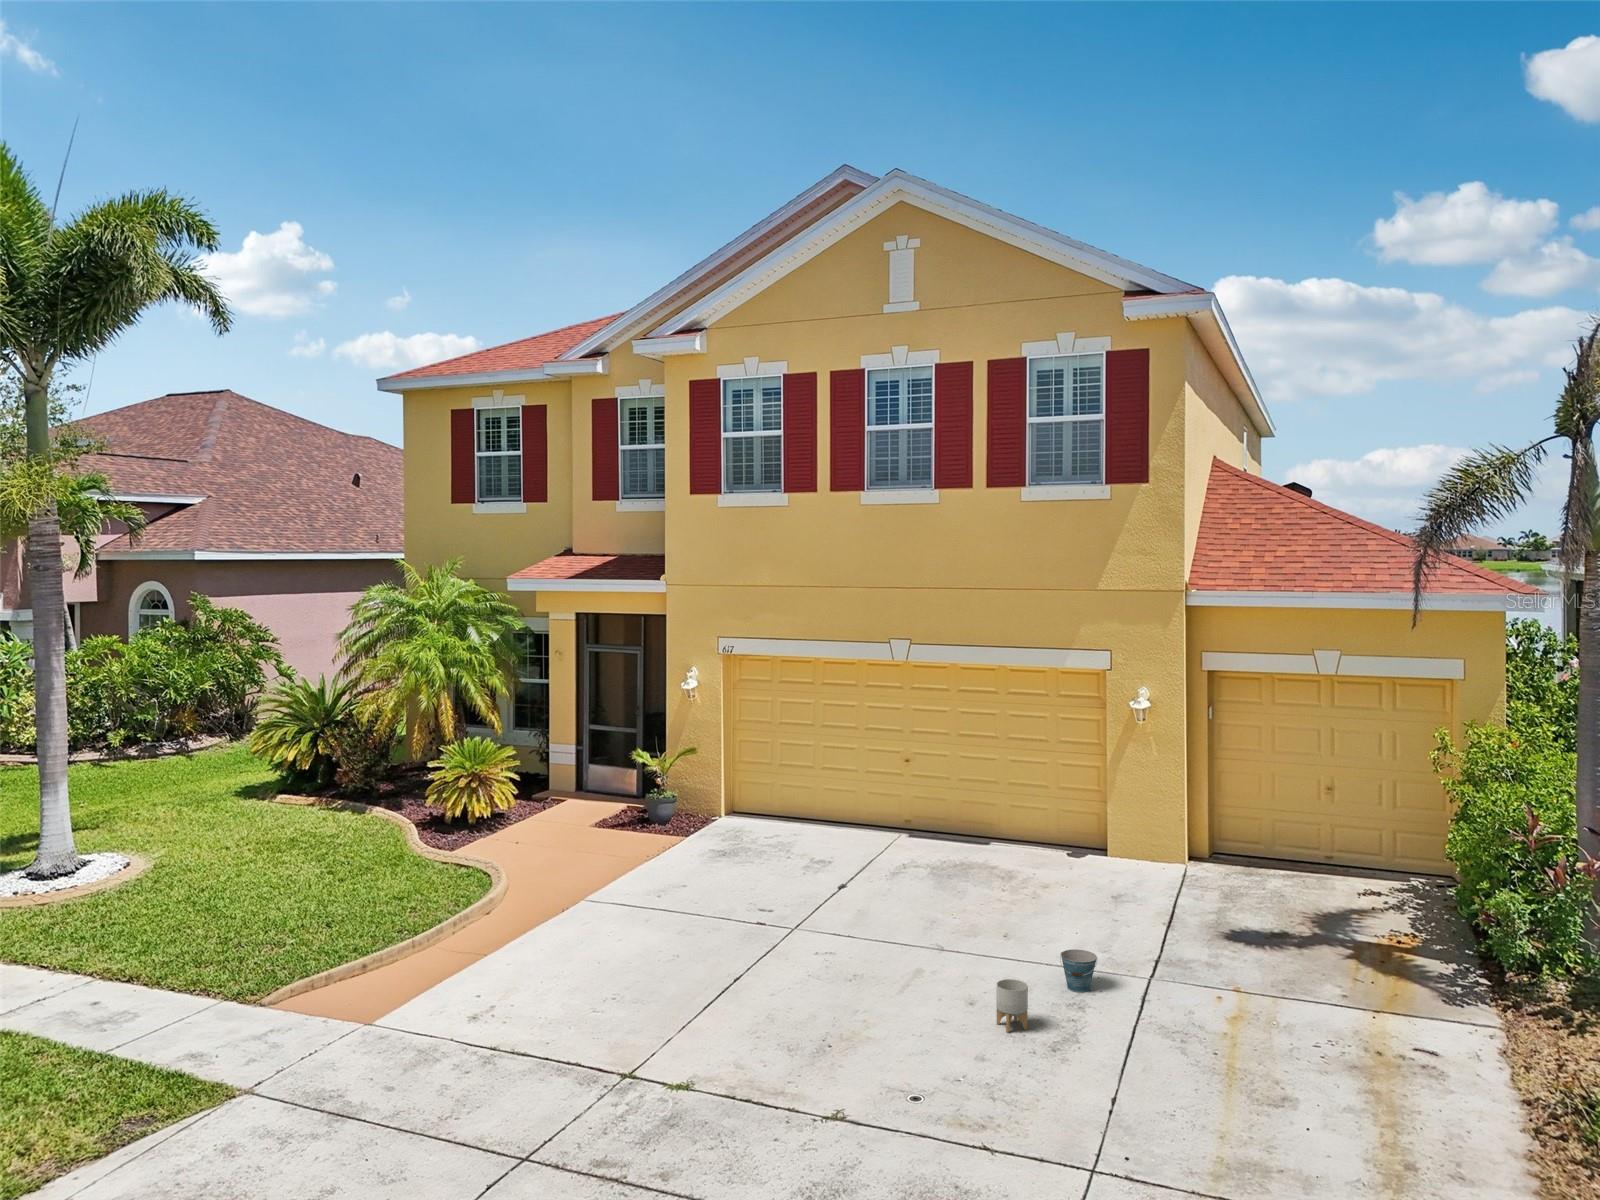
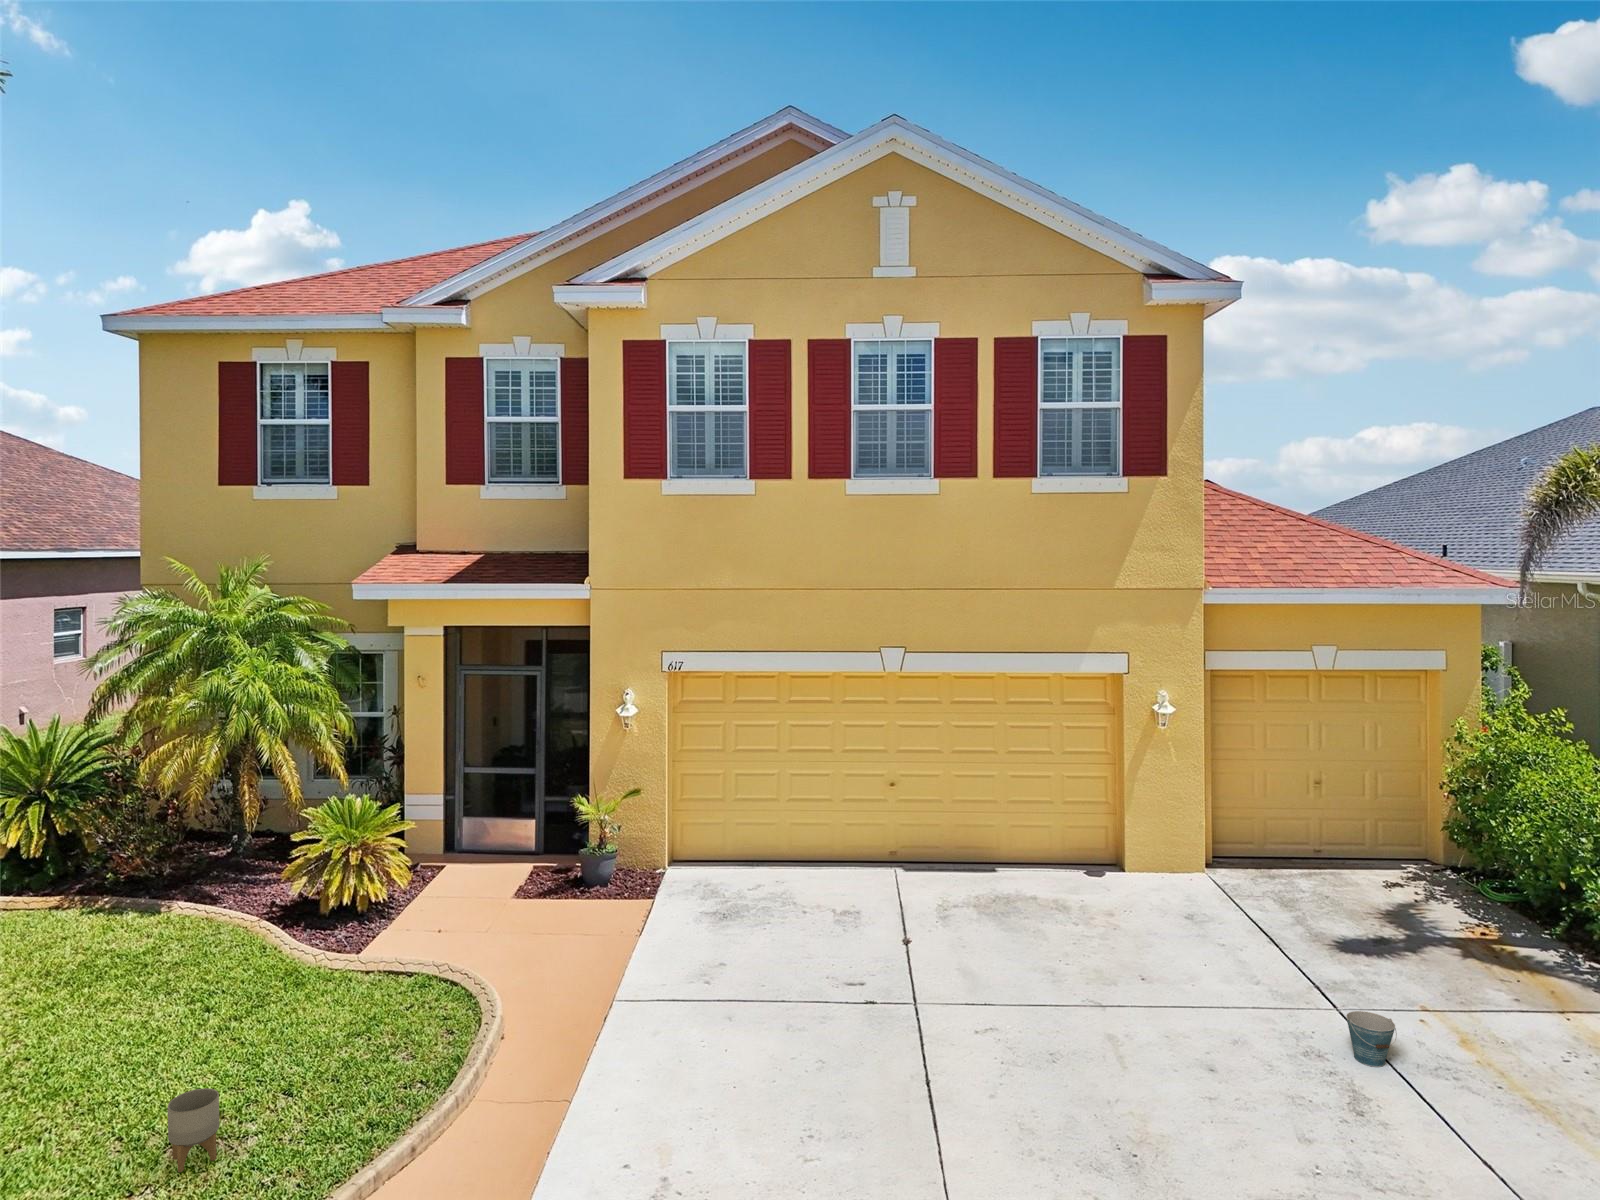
planter: present [996,979,1028,1033] -> present [168,1088,219,1172]

